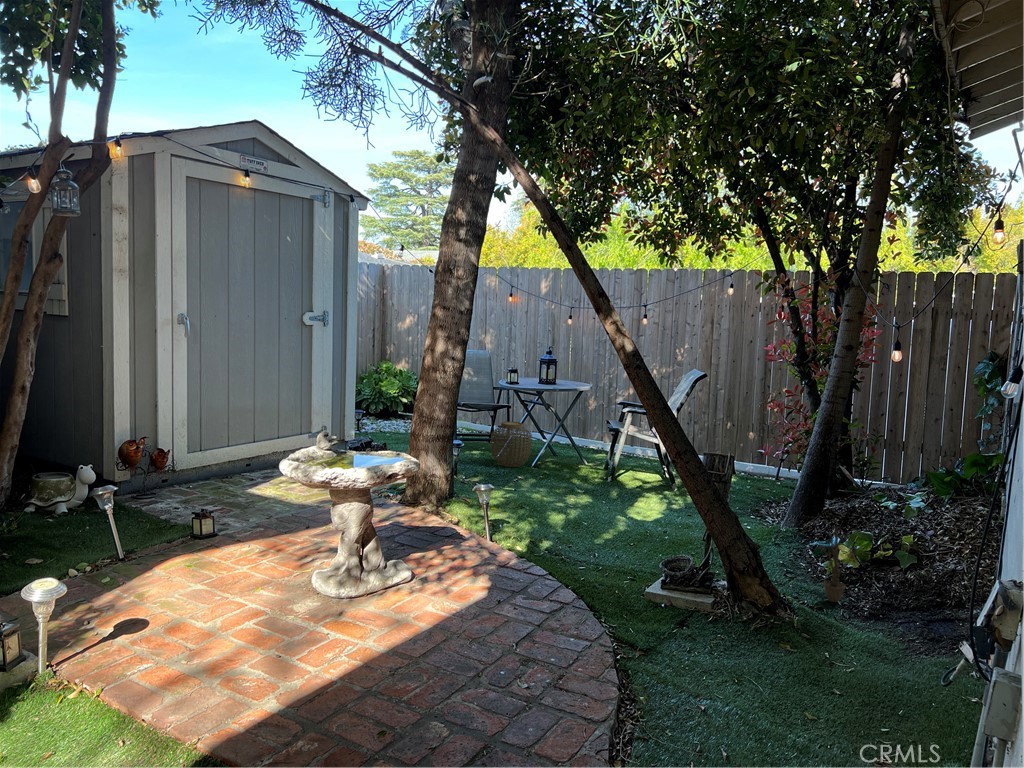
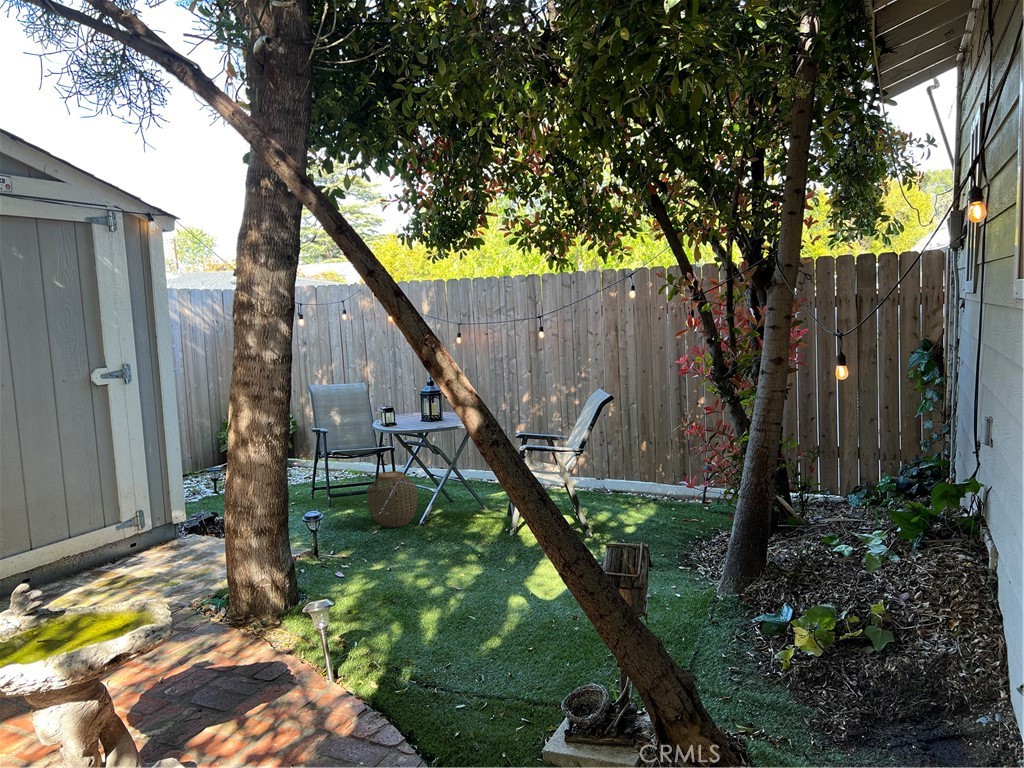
decorative plant: present [811,528,858,602] -> none [768,626,830,728]

